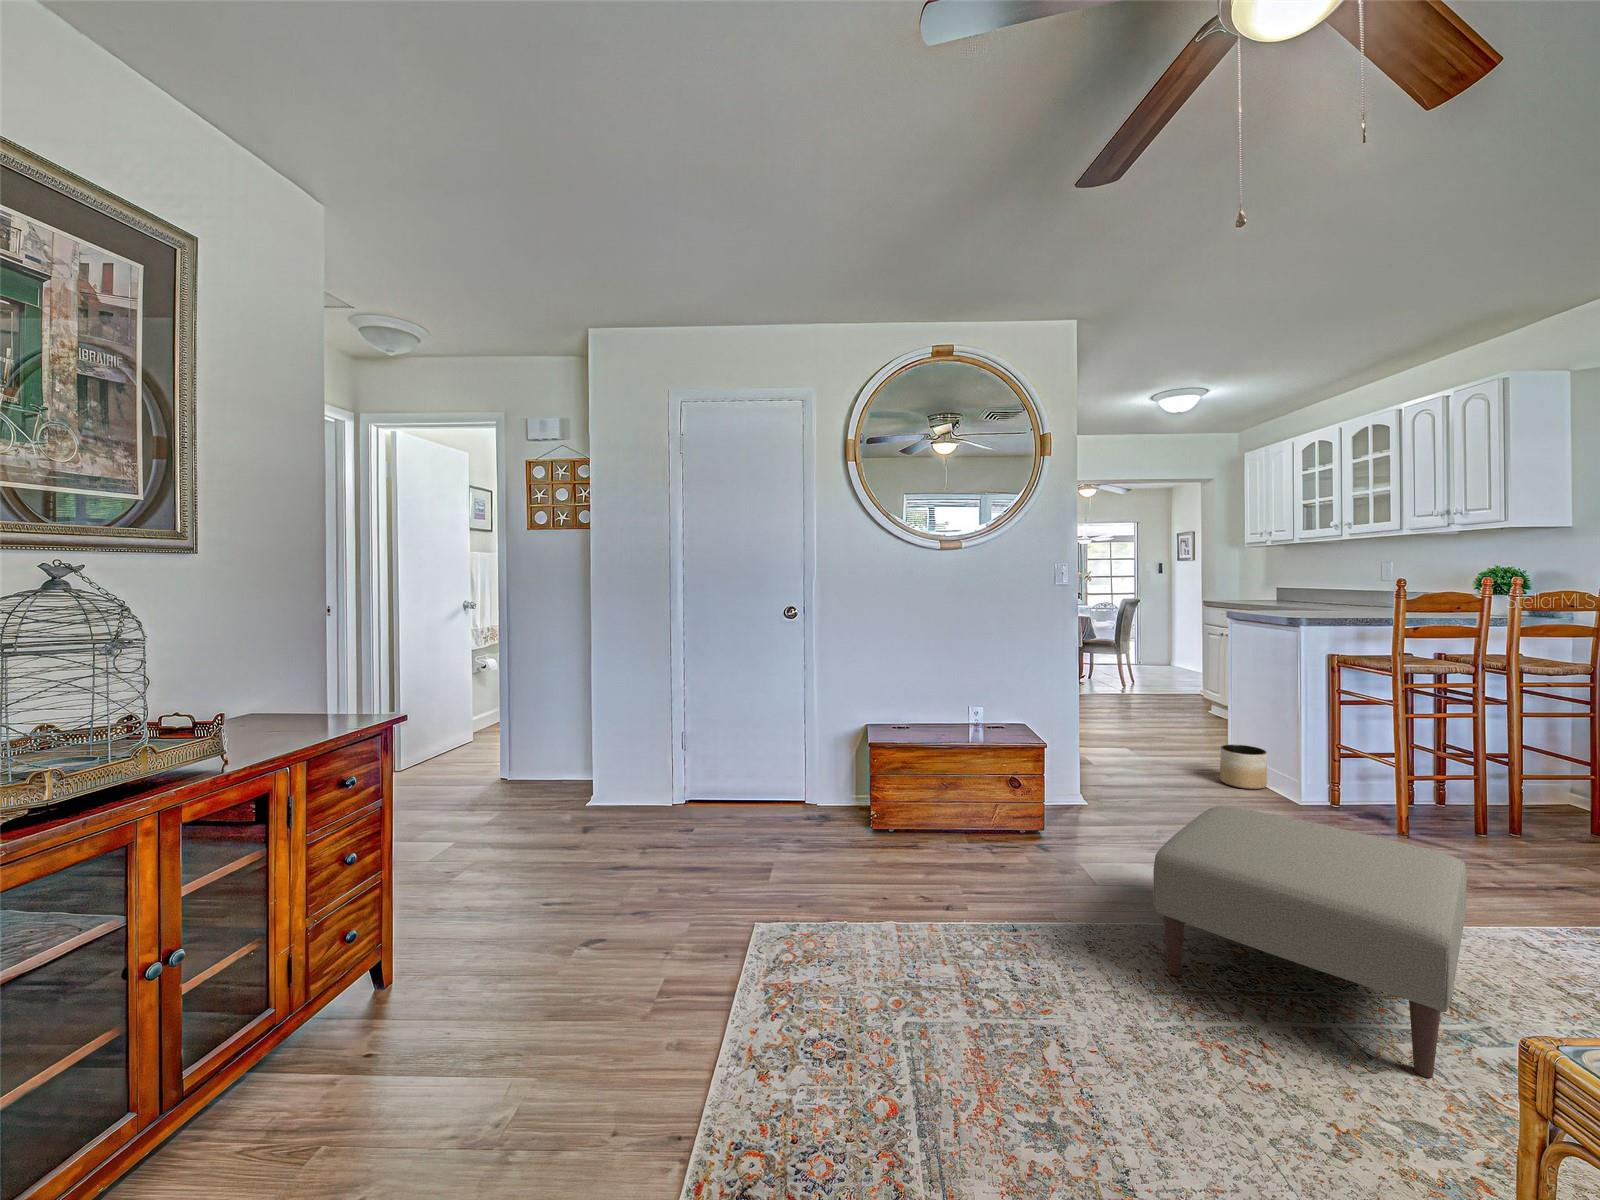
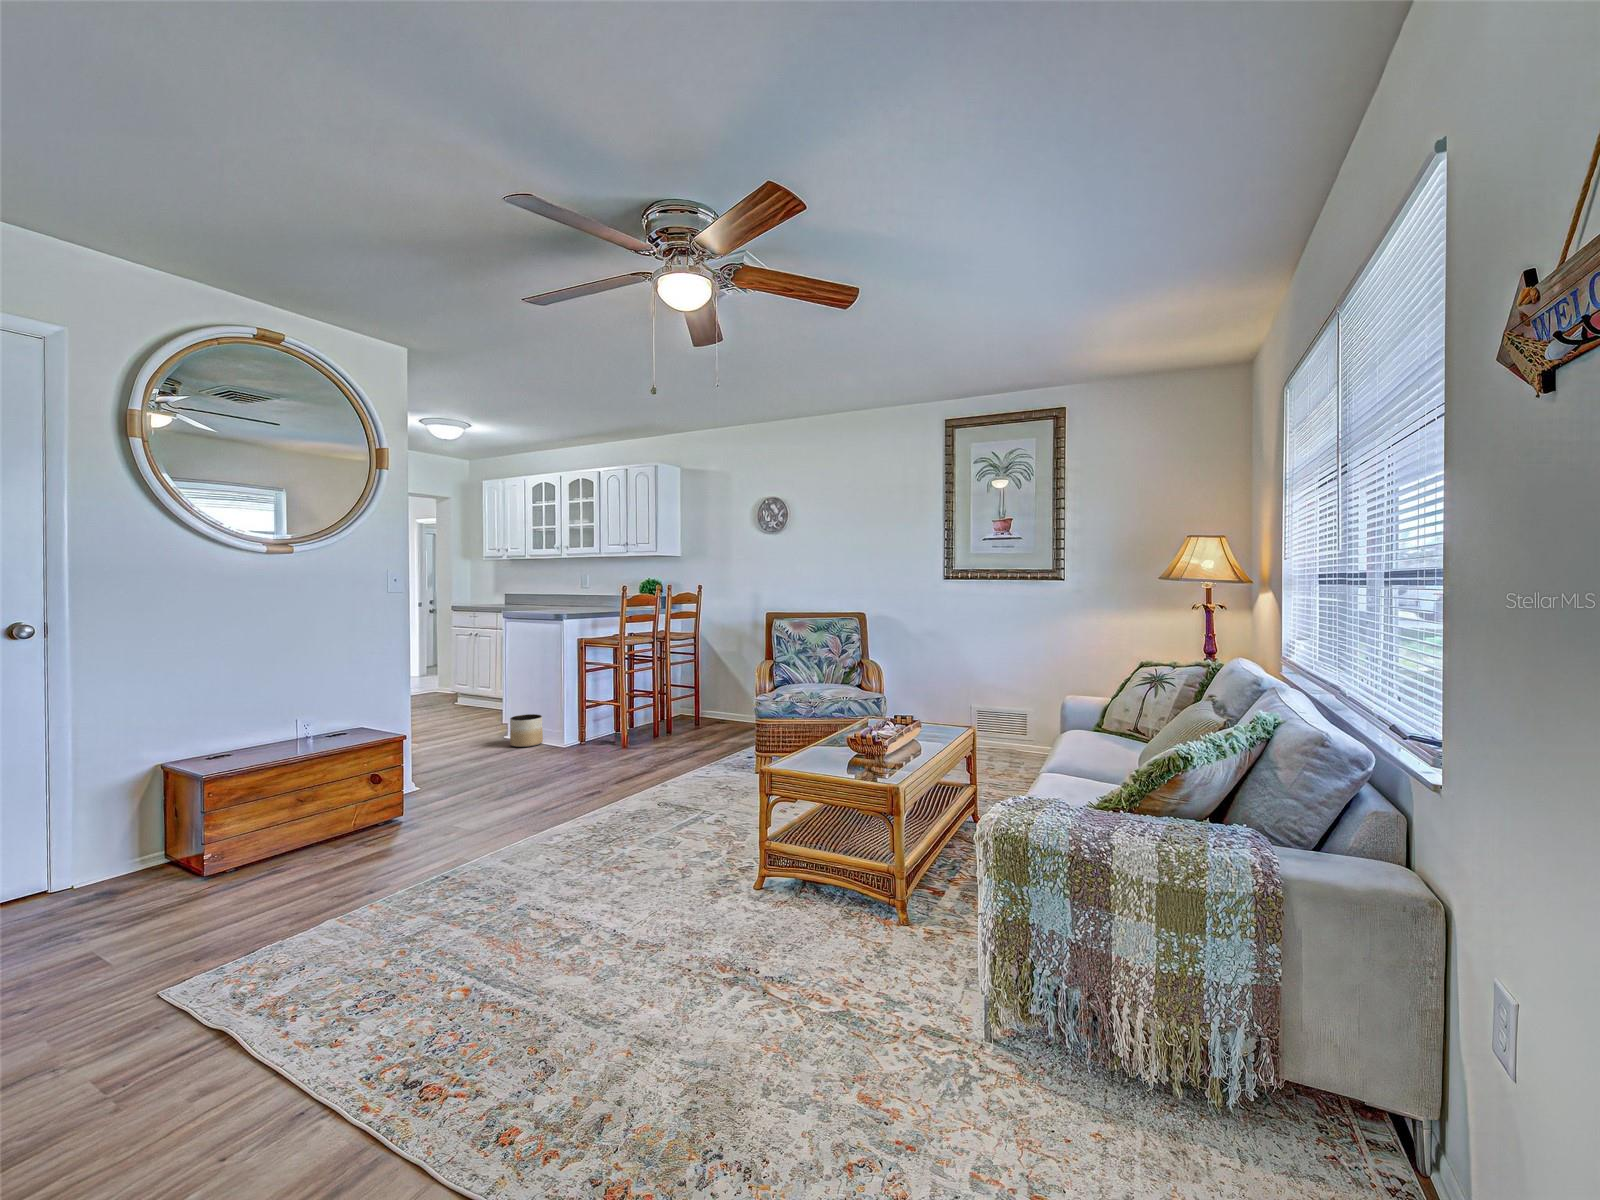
ottoman: present [1153,806,1467,1078] -> none [555,732,703,852]

